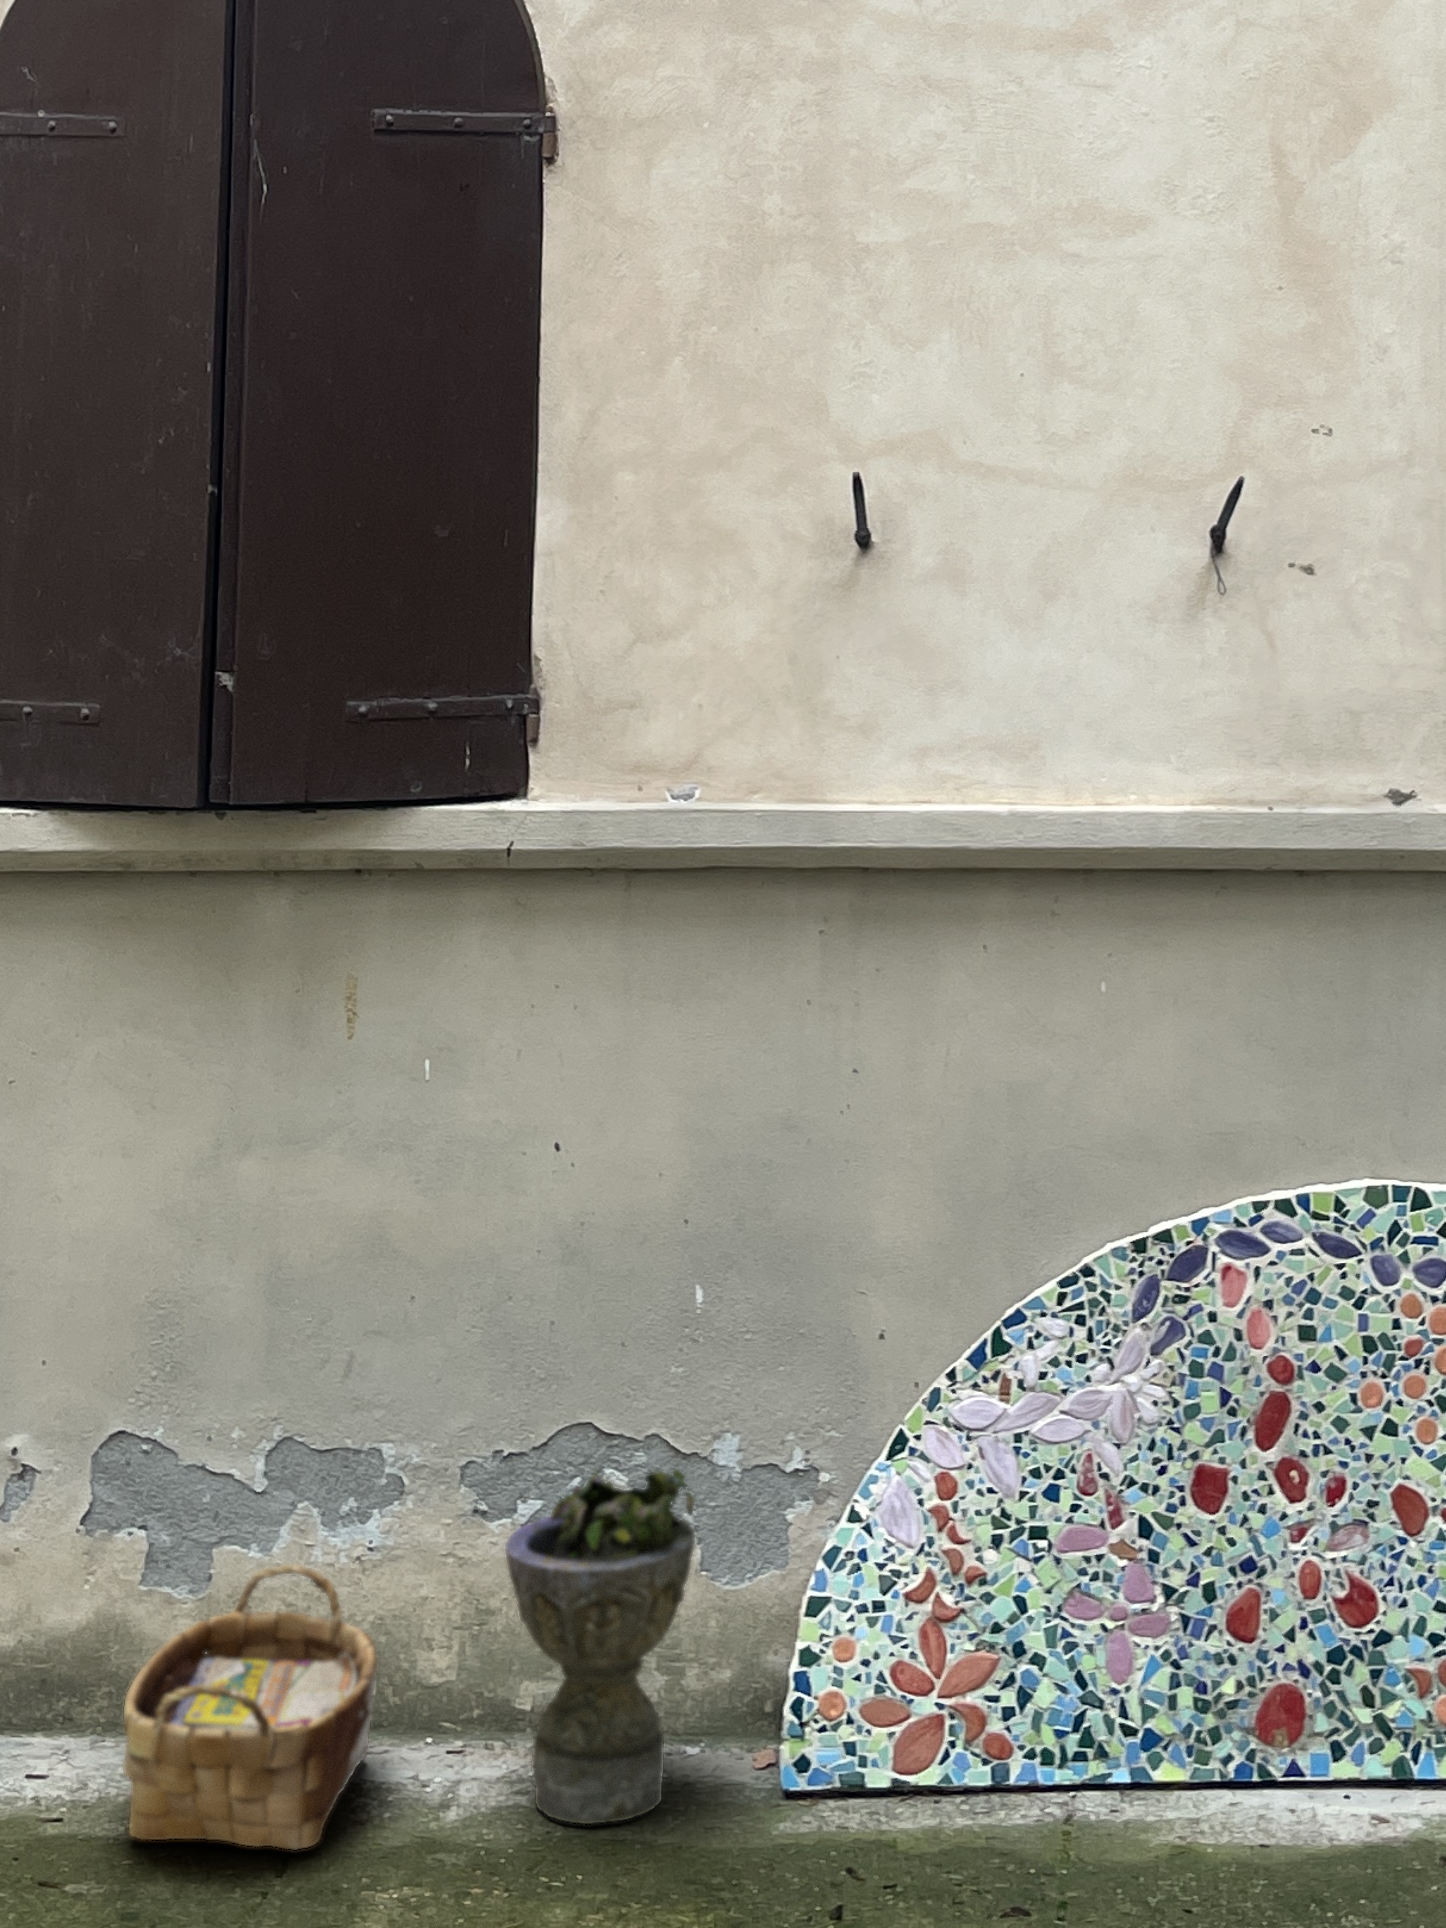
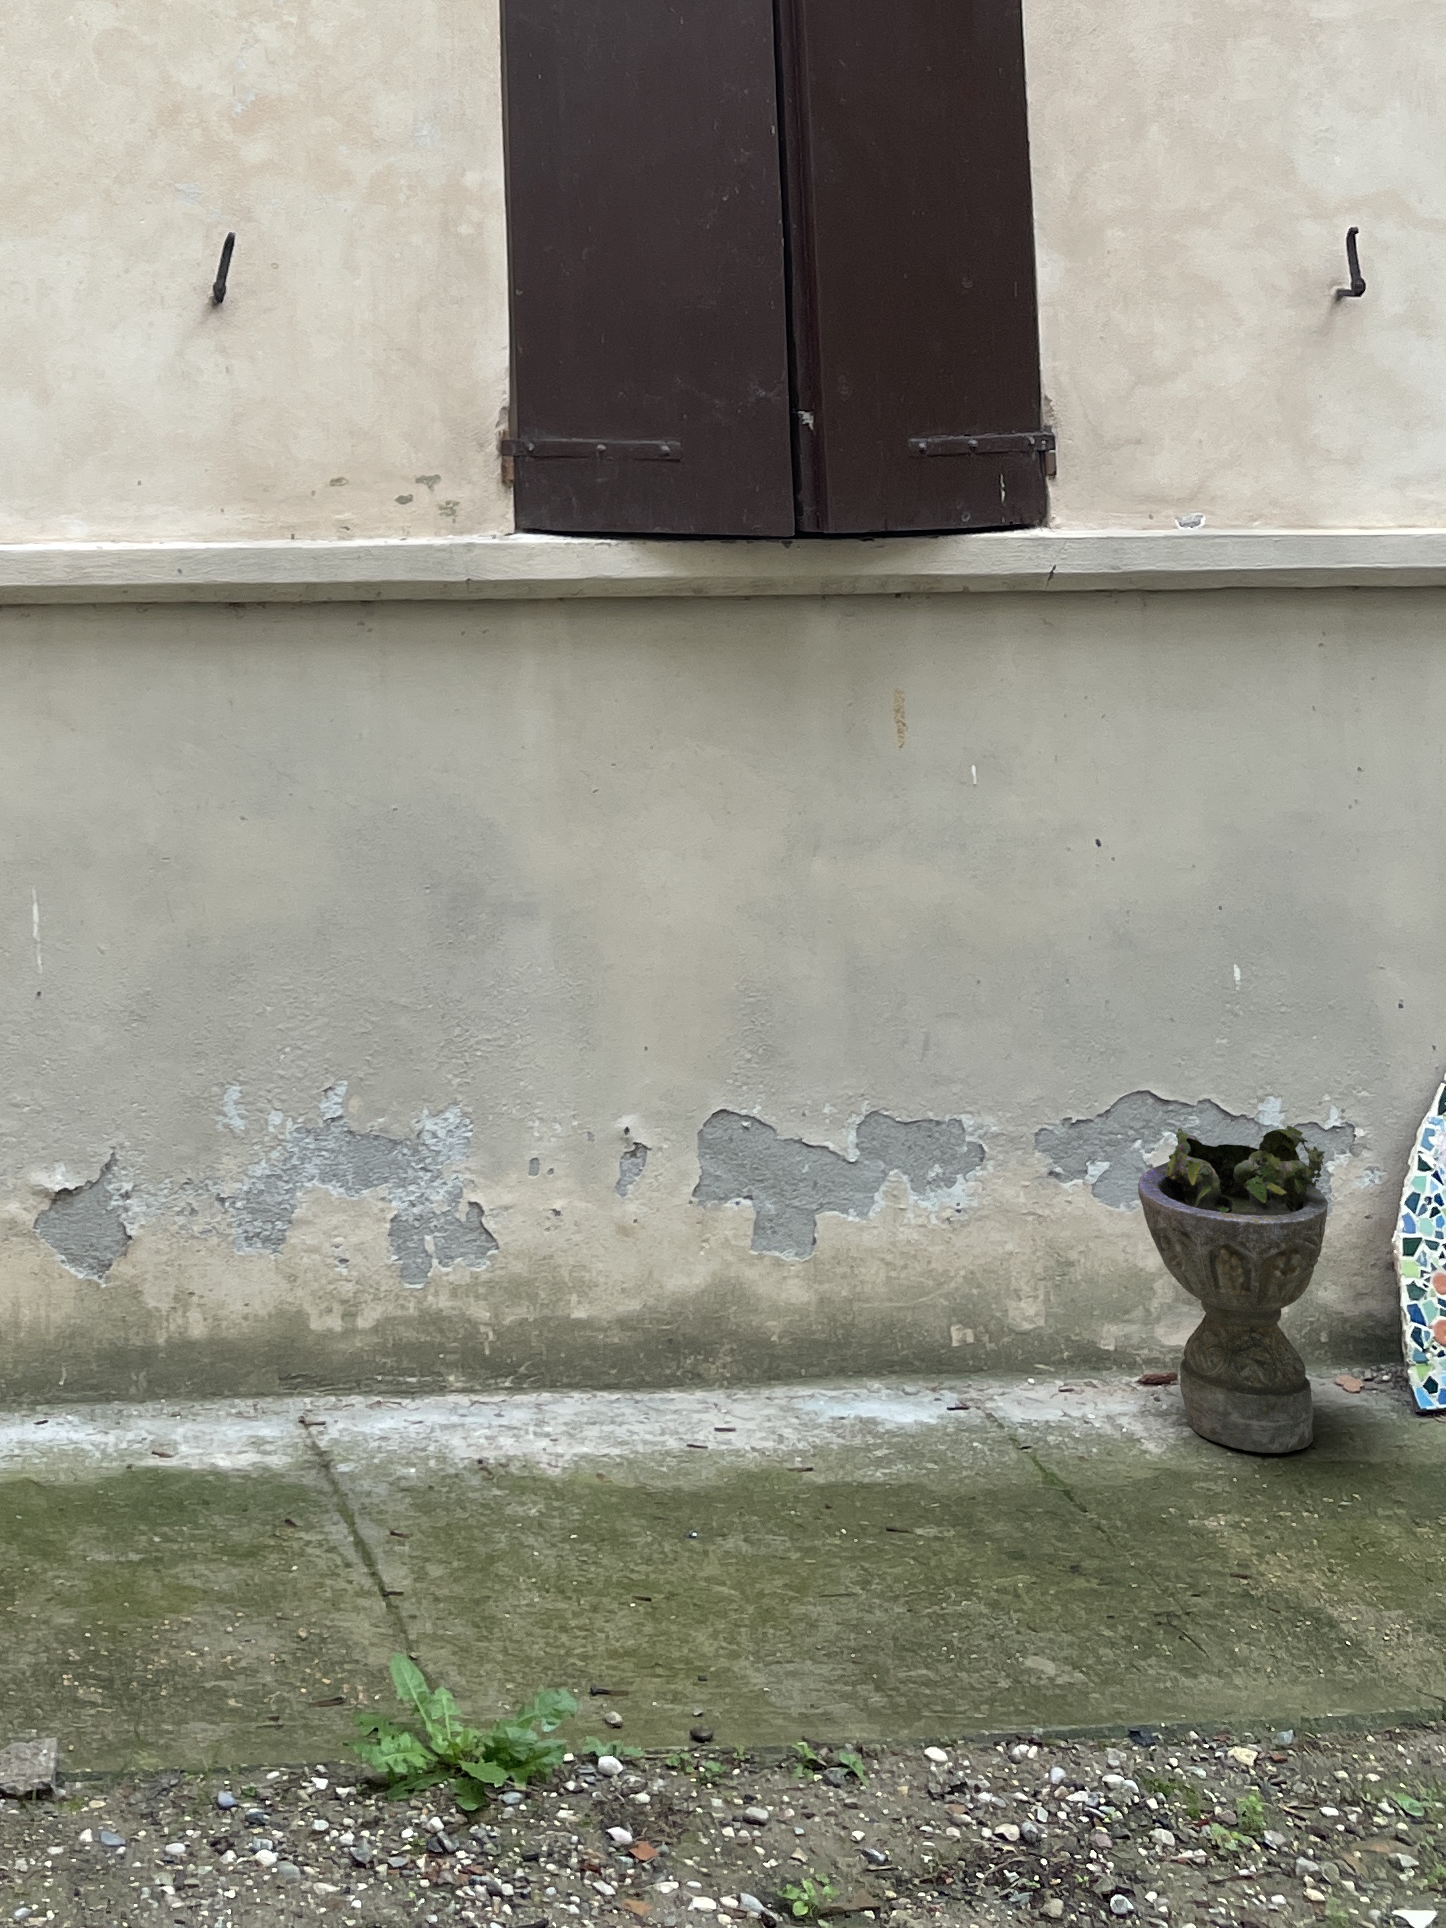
woven basket: present [123,1564,377,1850] -> none [832,1225,1076,1491]

